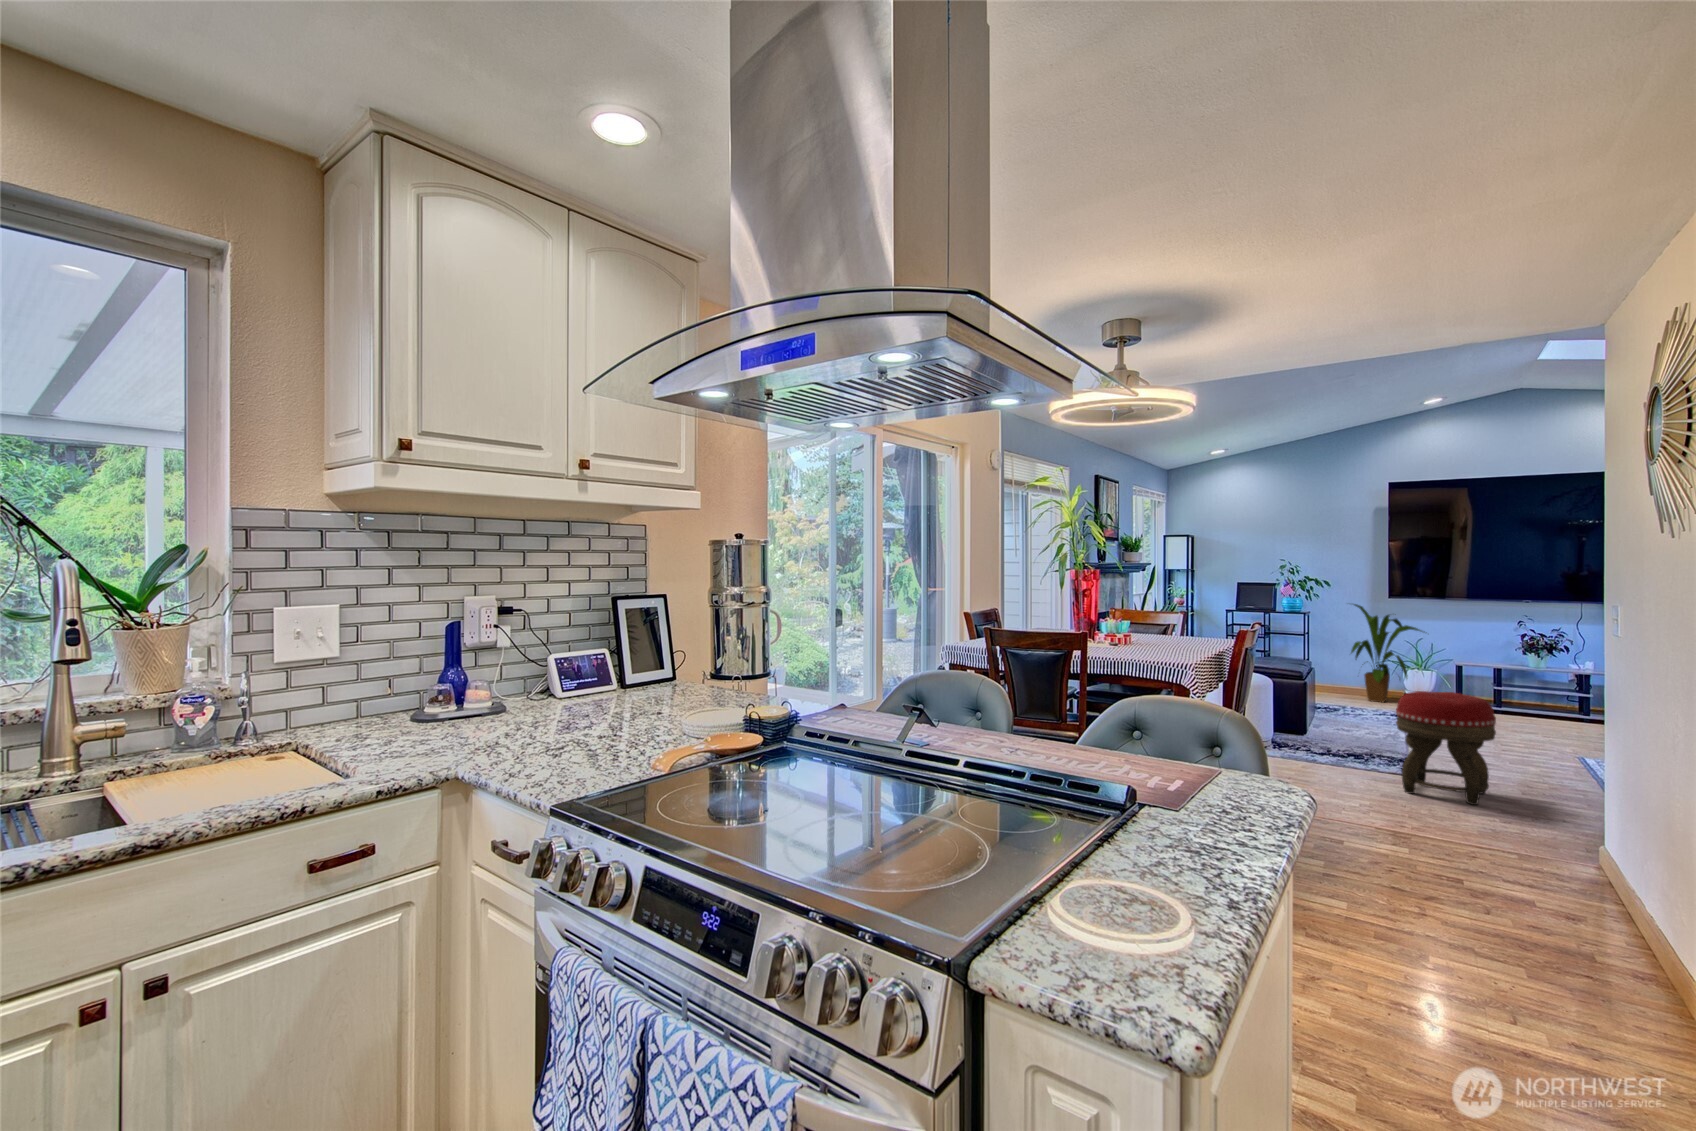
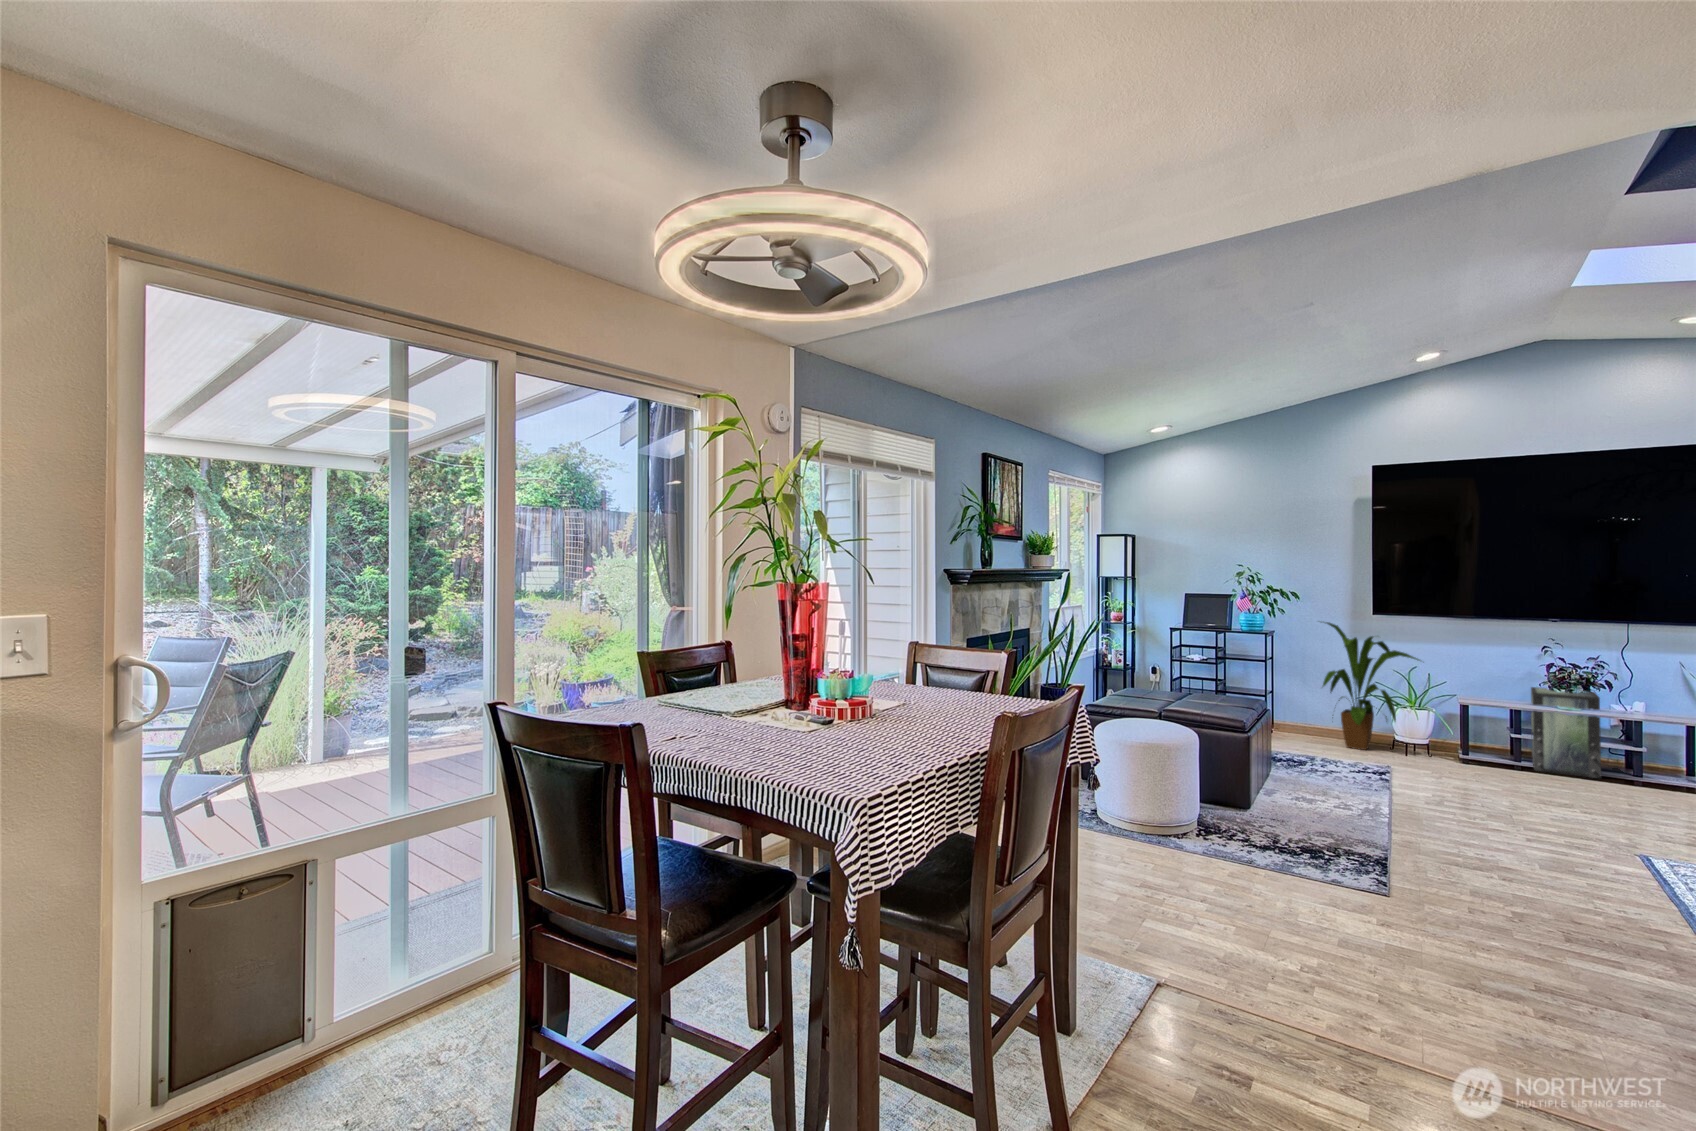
storage box: none [1510,652,1560,719] -> present [1531,687,1601,779]
footstool: present [1396,691,1496,805] -> none [1365,772,1530,976]

